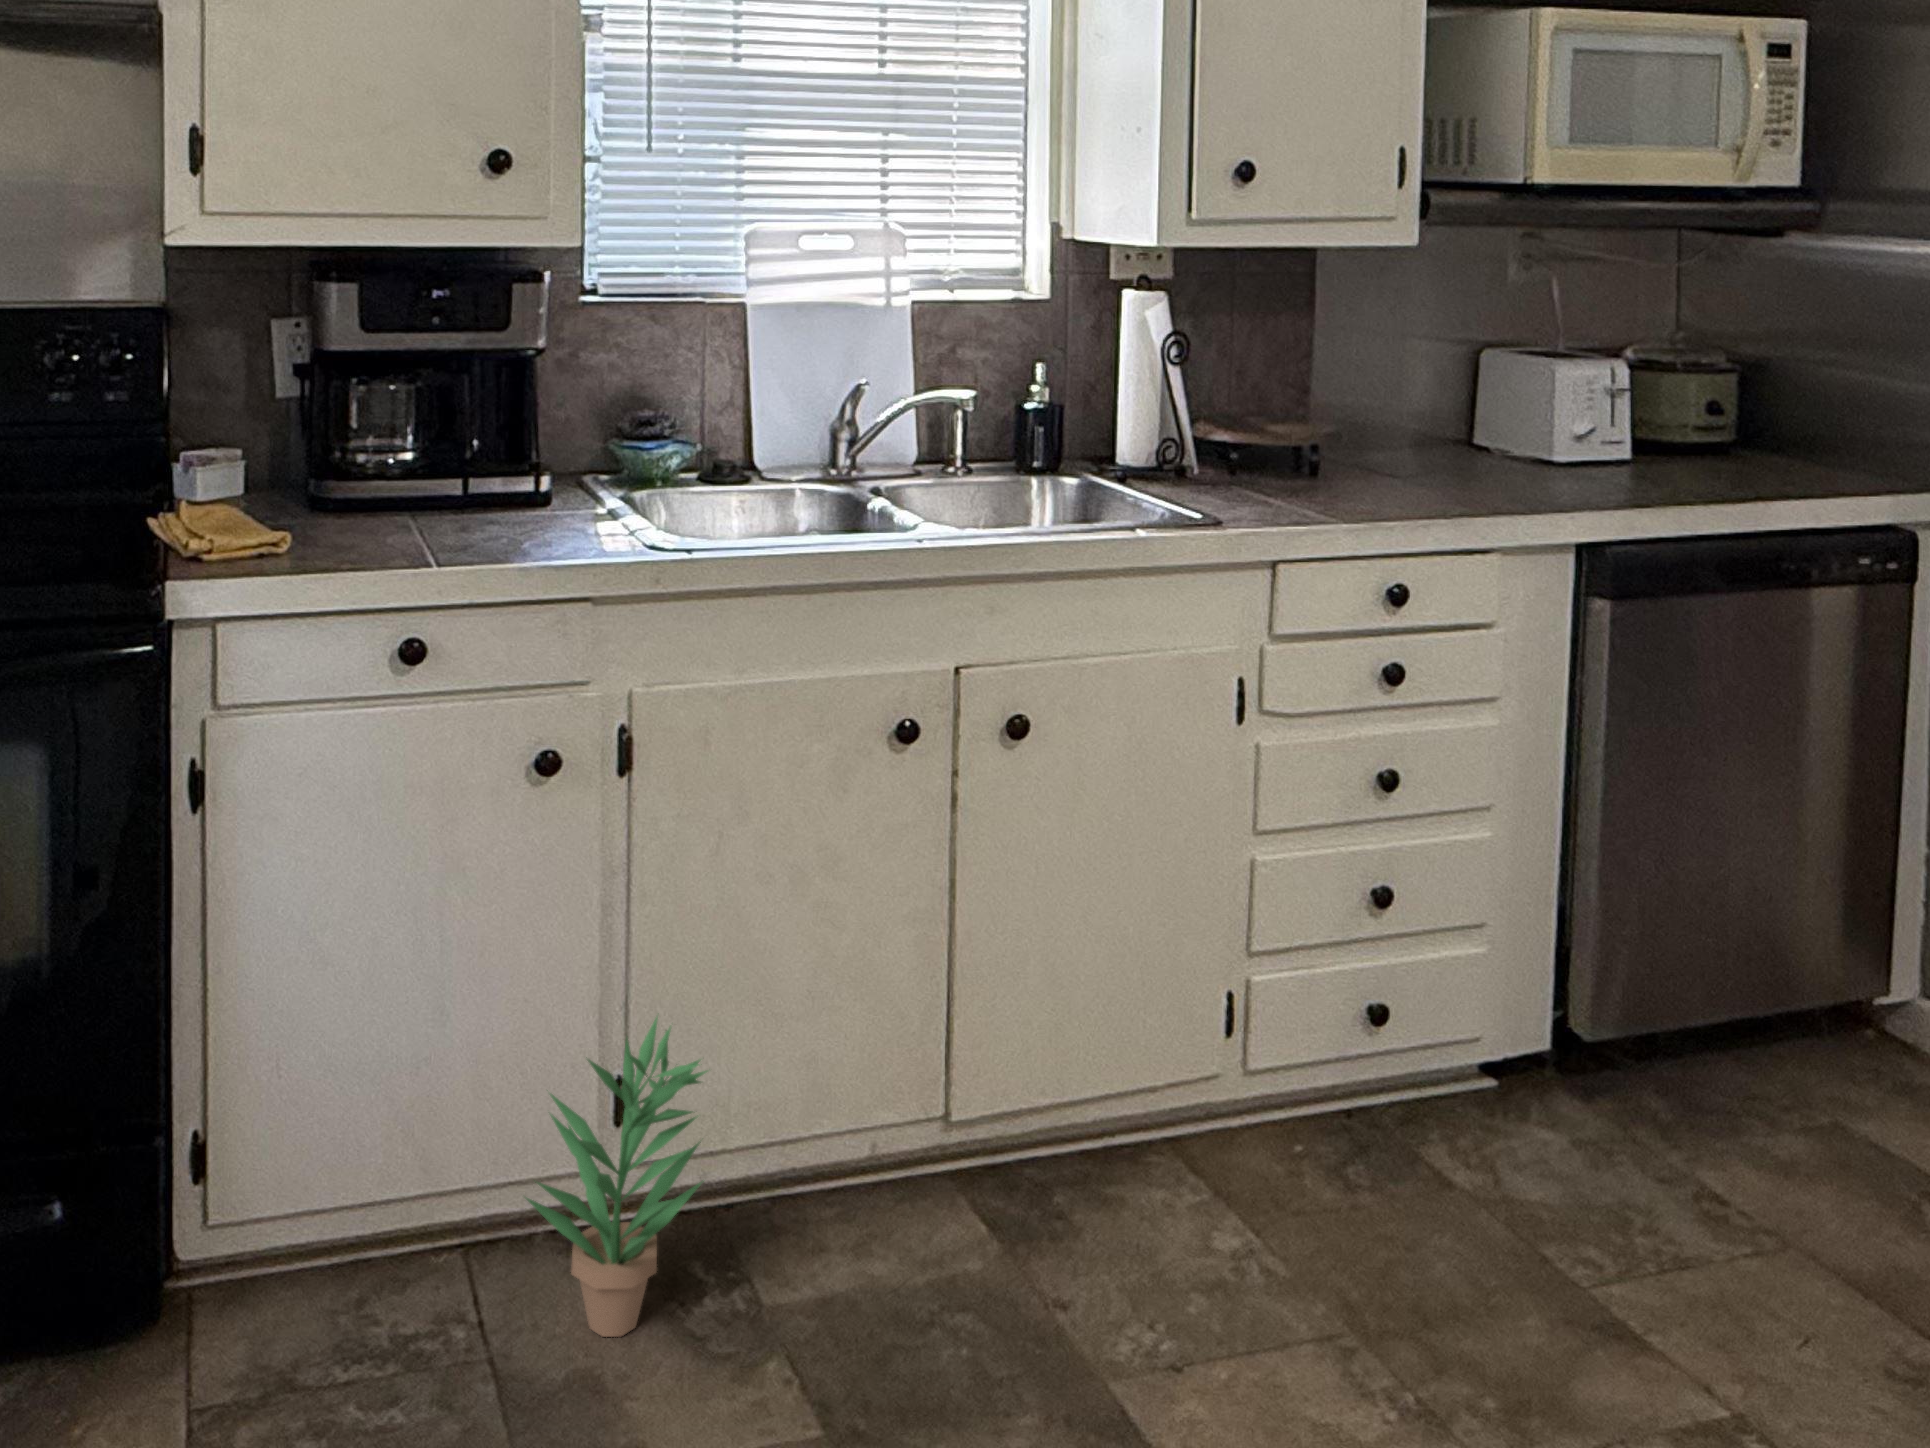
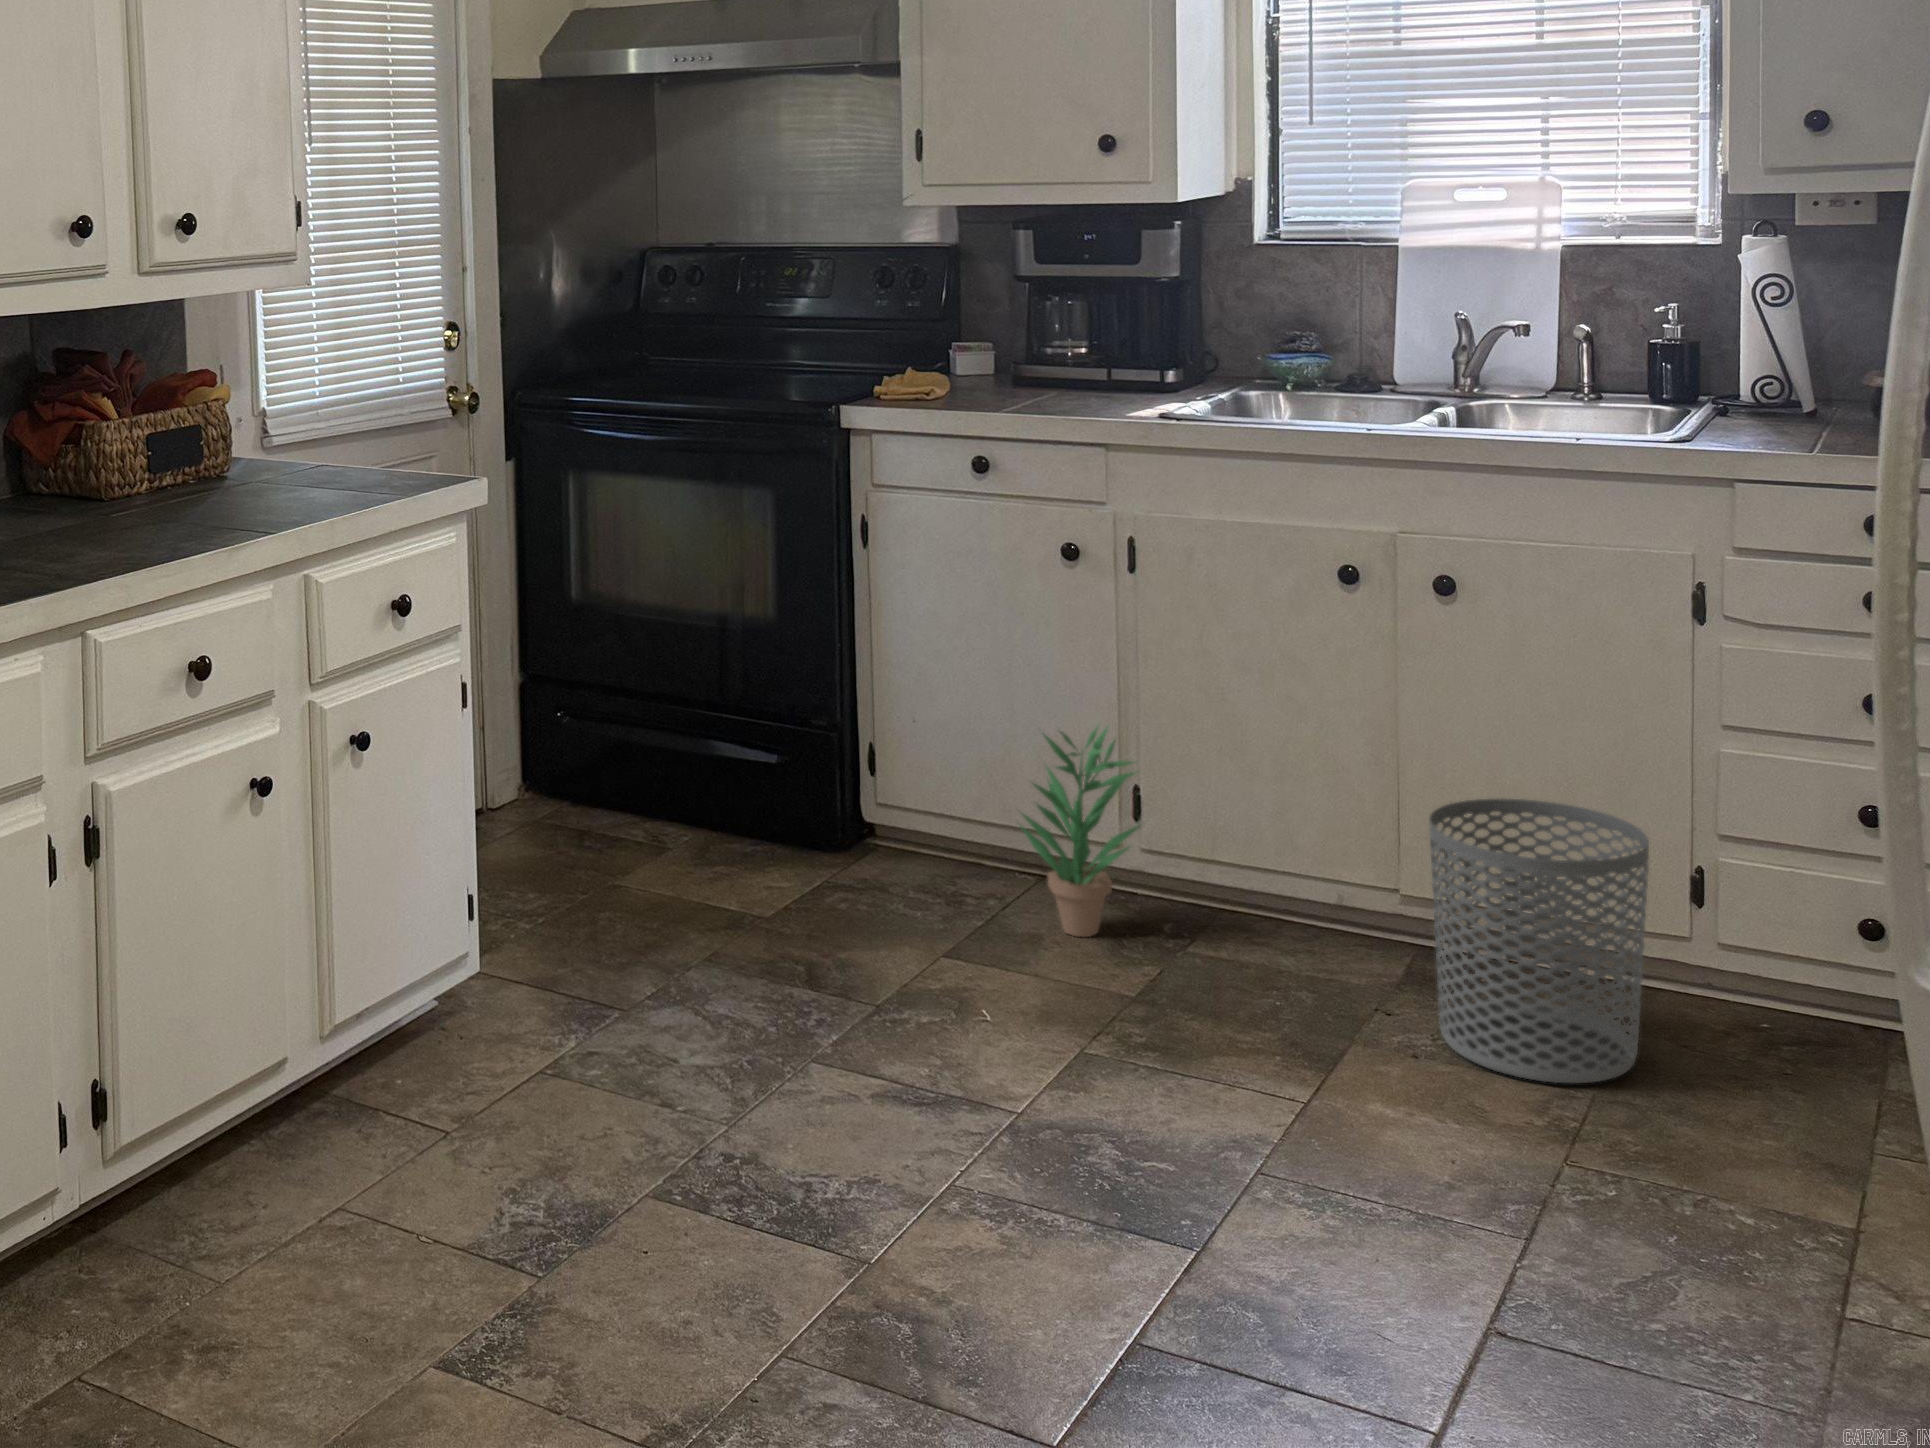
waste bin: none [1105,976,1342,1344] -> present [1429,799,1649,1083]

